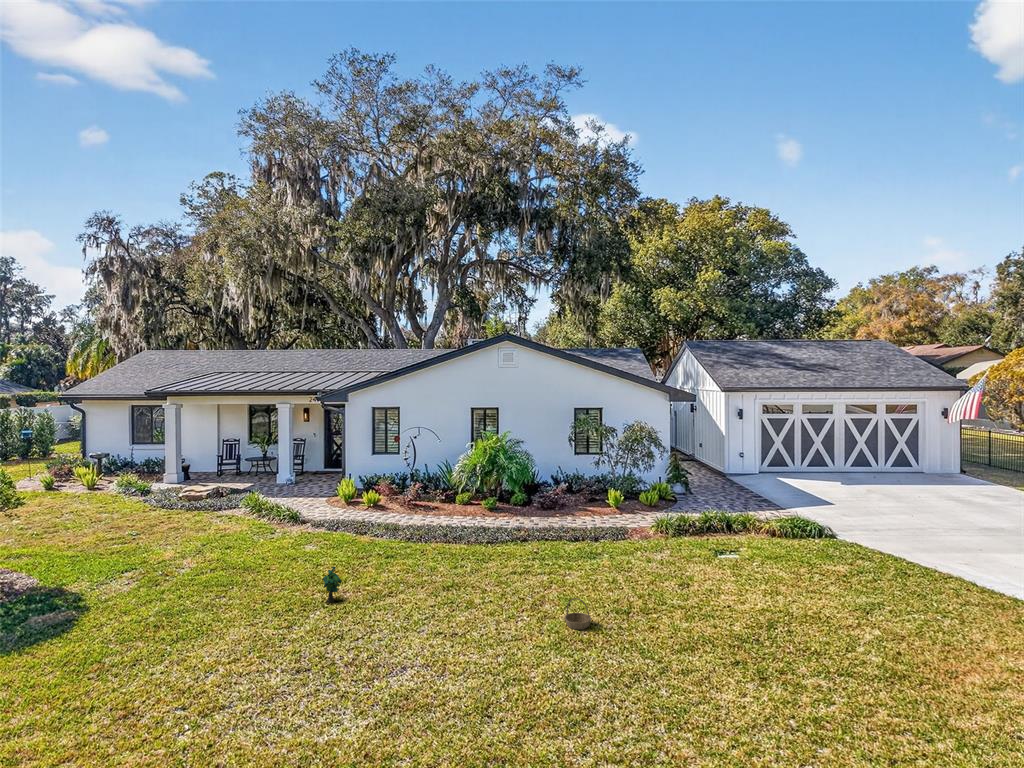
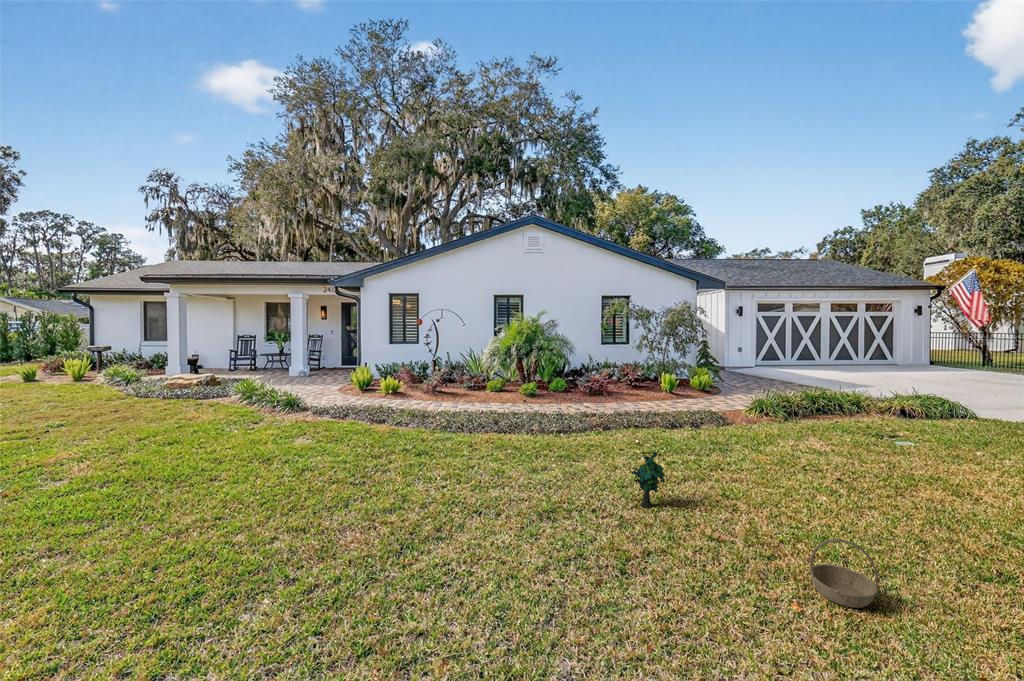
decorative plant: present [322,567,342,603] -> present [632,452,665,508]

